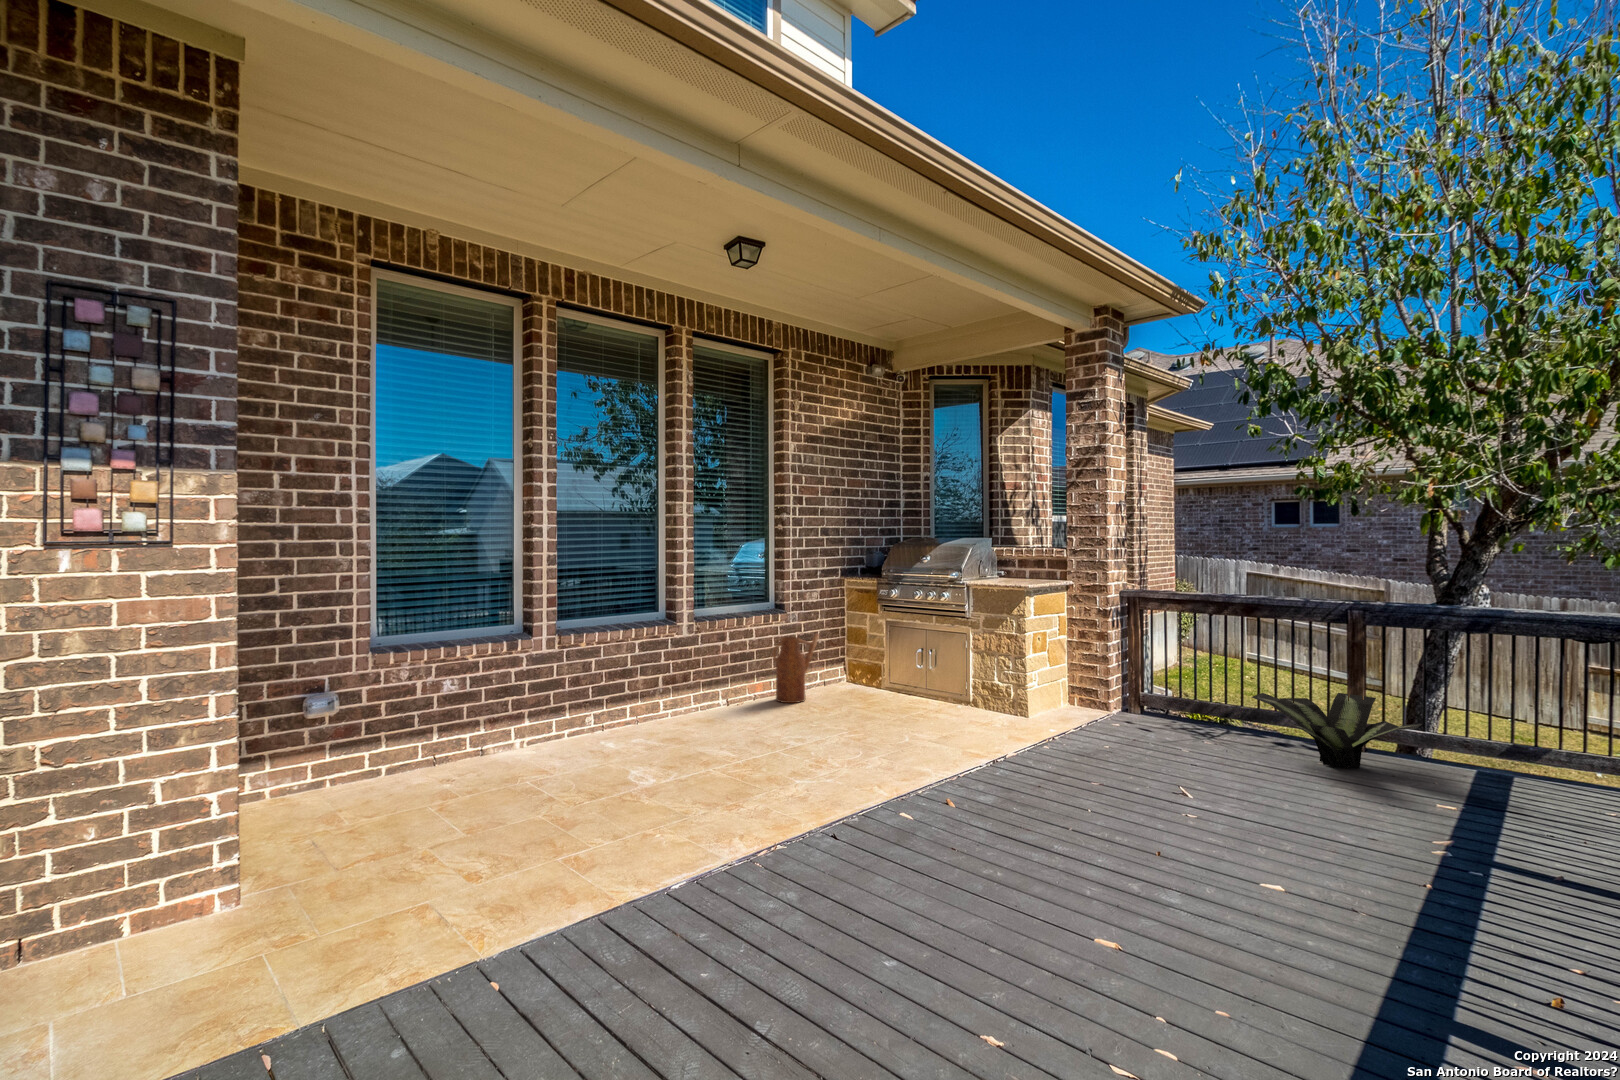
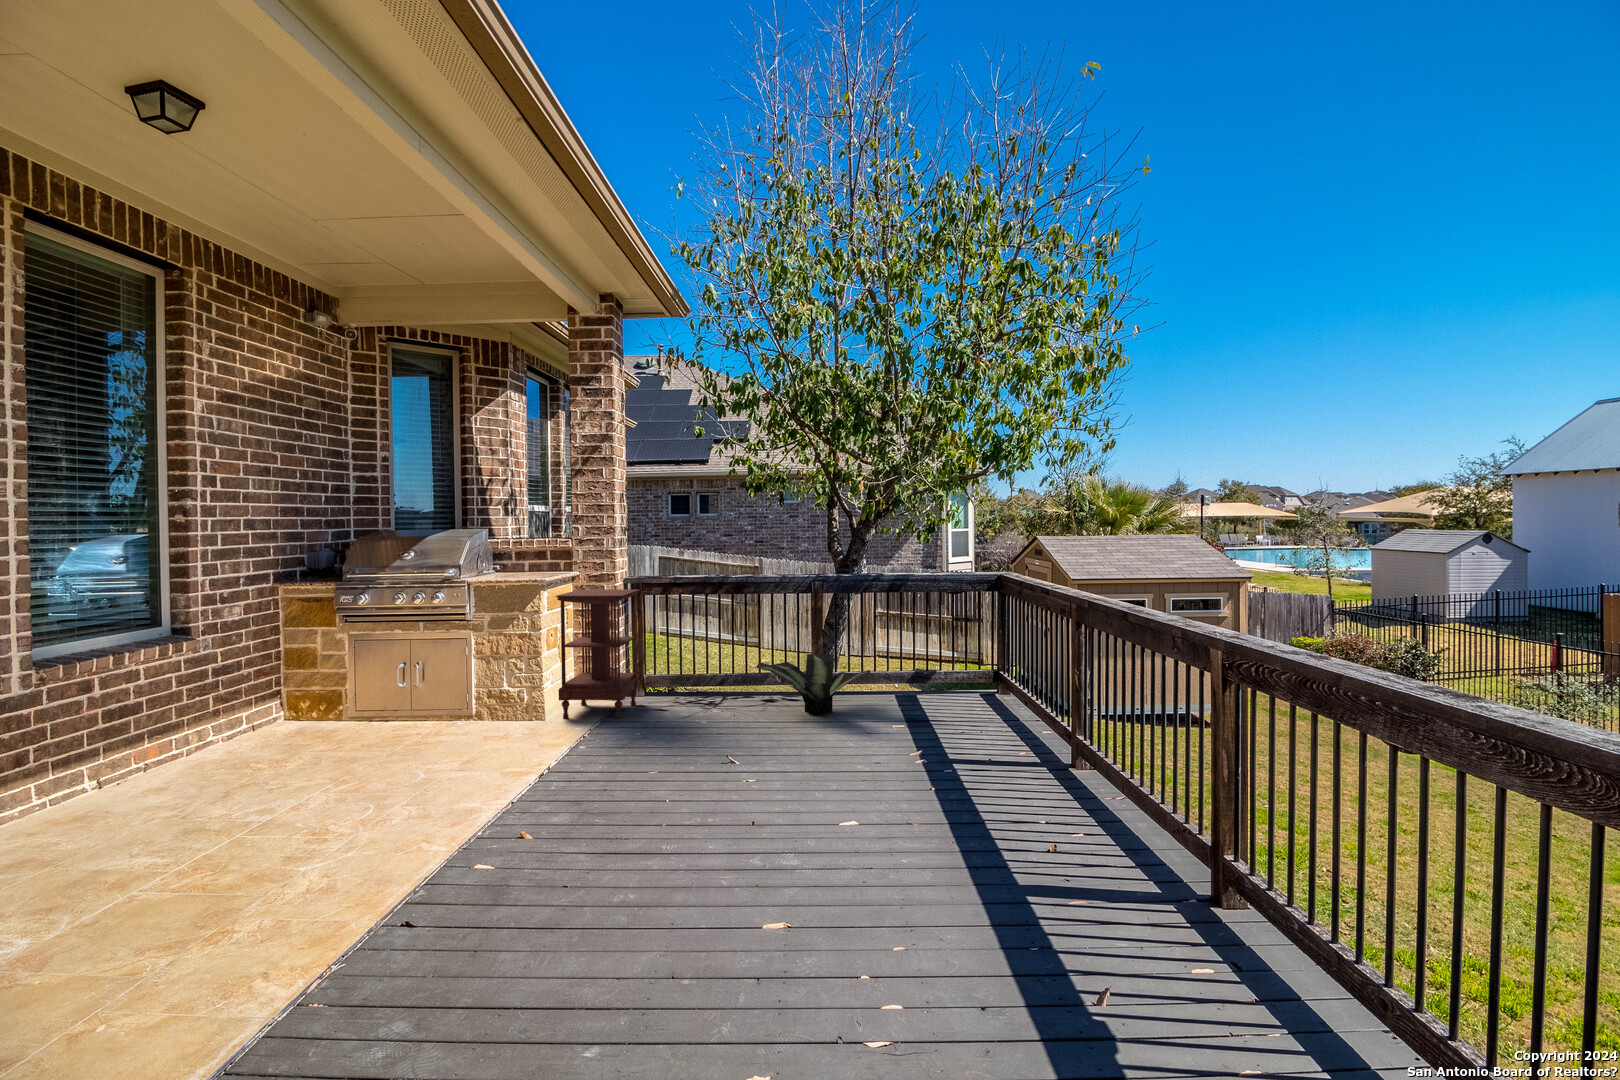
side table: none [1039,597,1130,727] -> present [556,589,640,718]
watering can: present [773,634,819,703] -> none [180,662,253,765]

